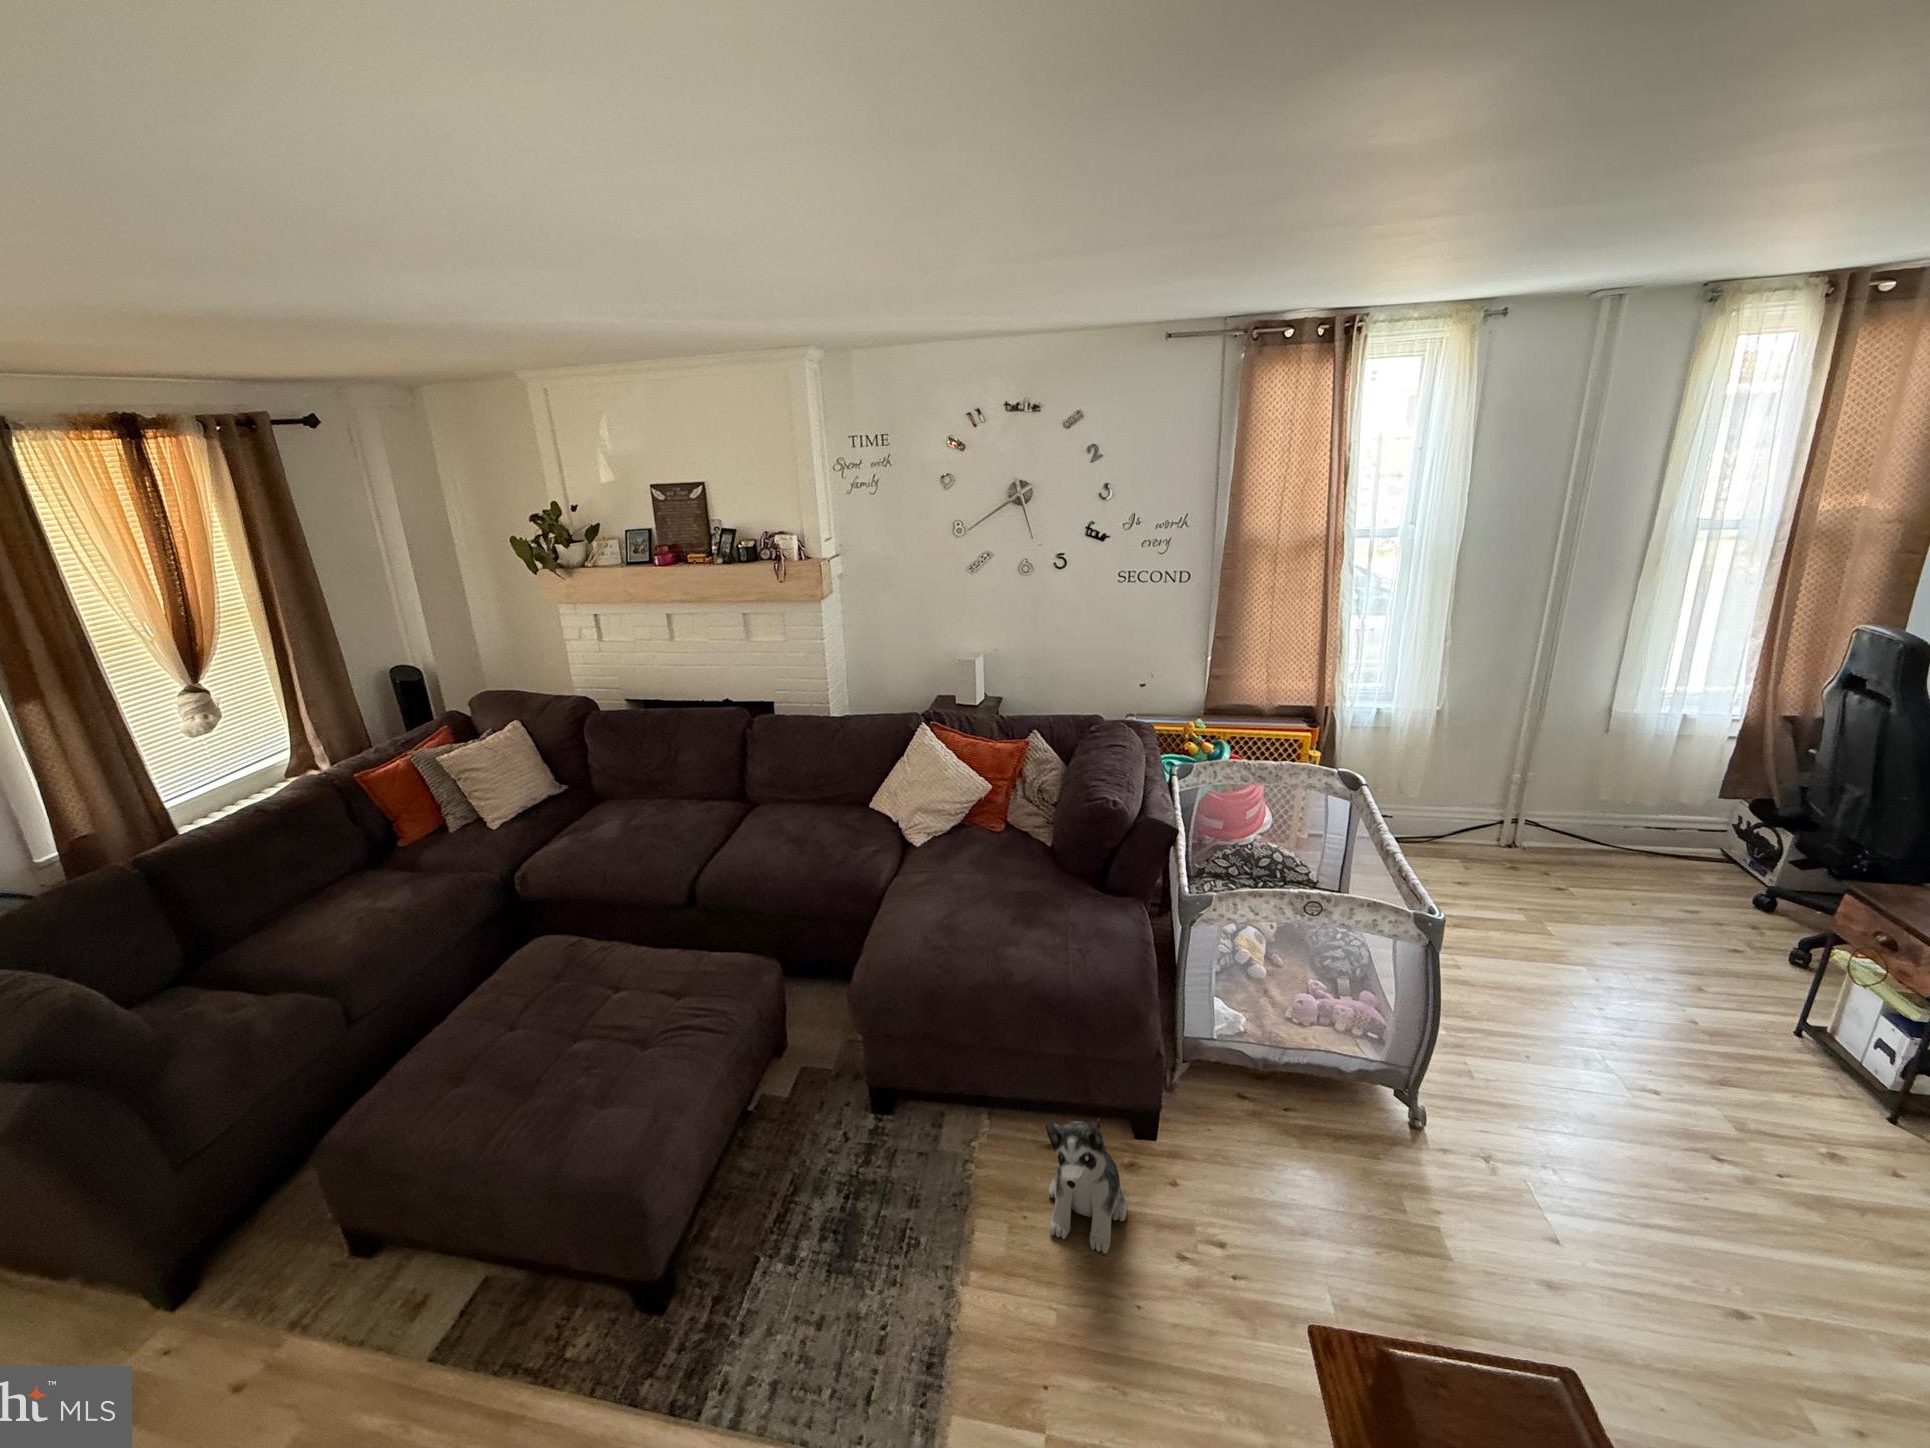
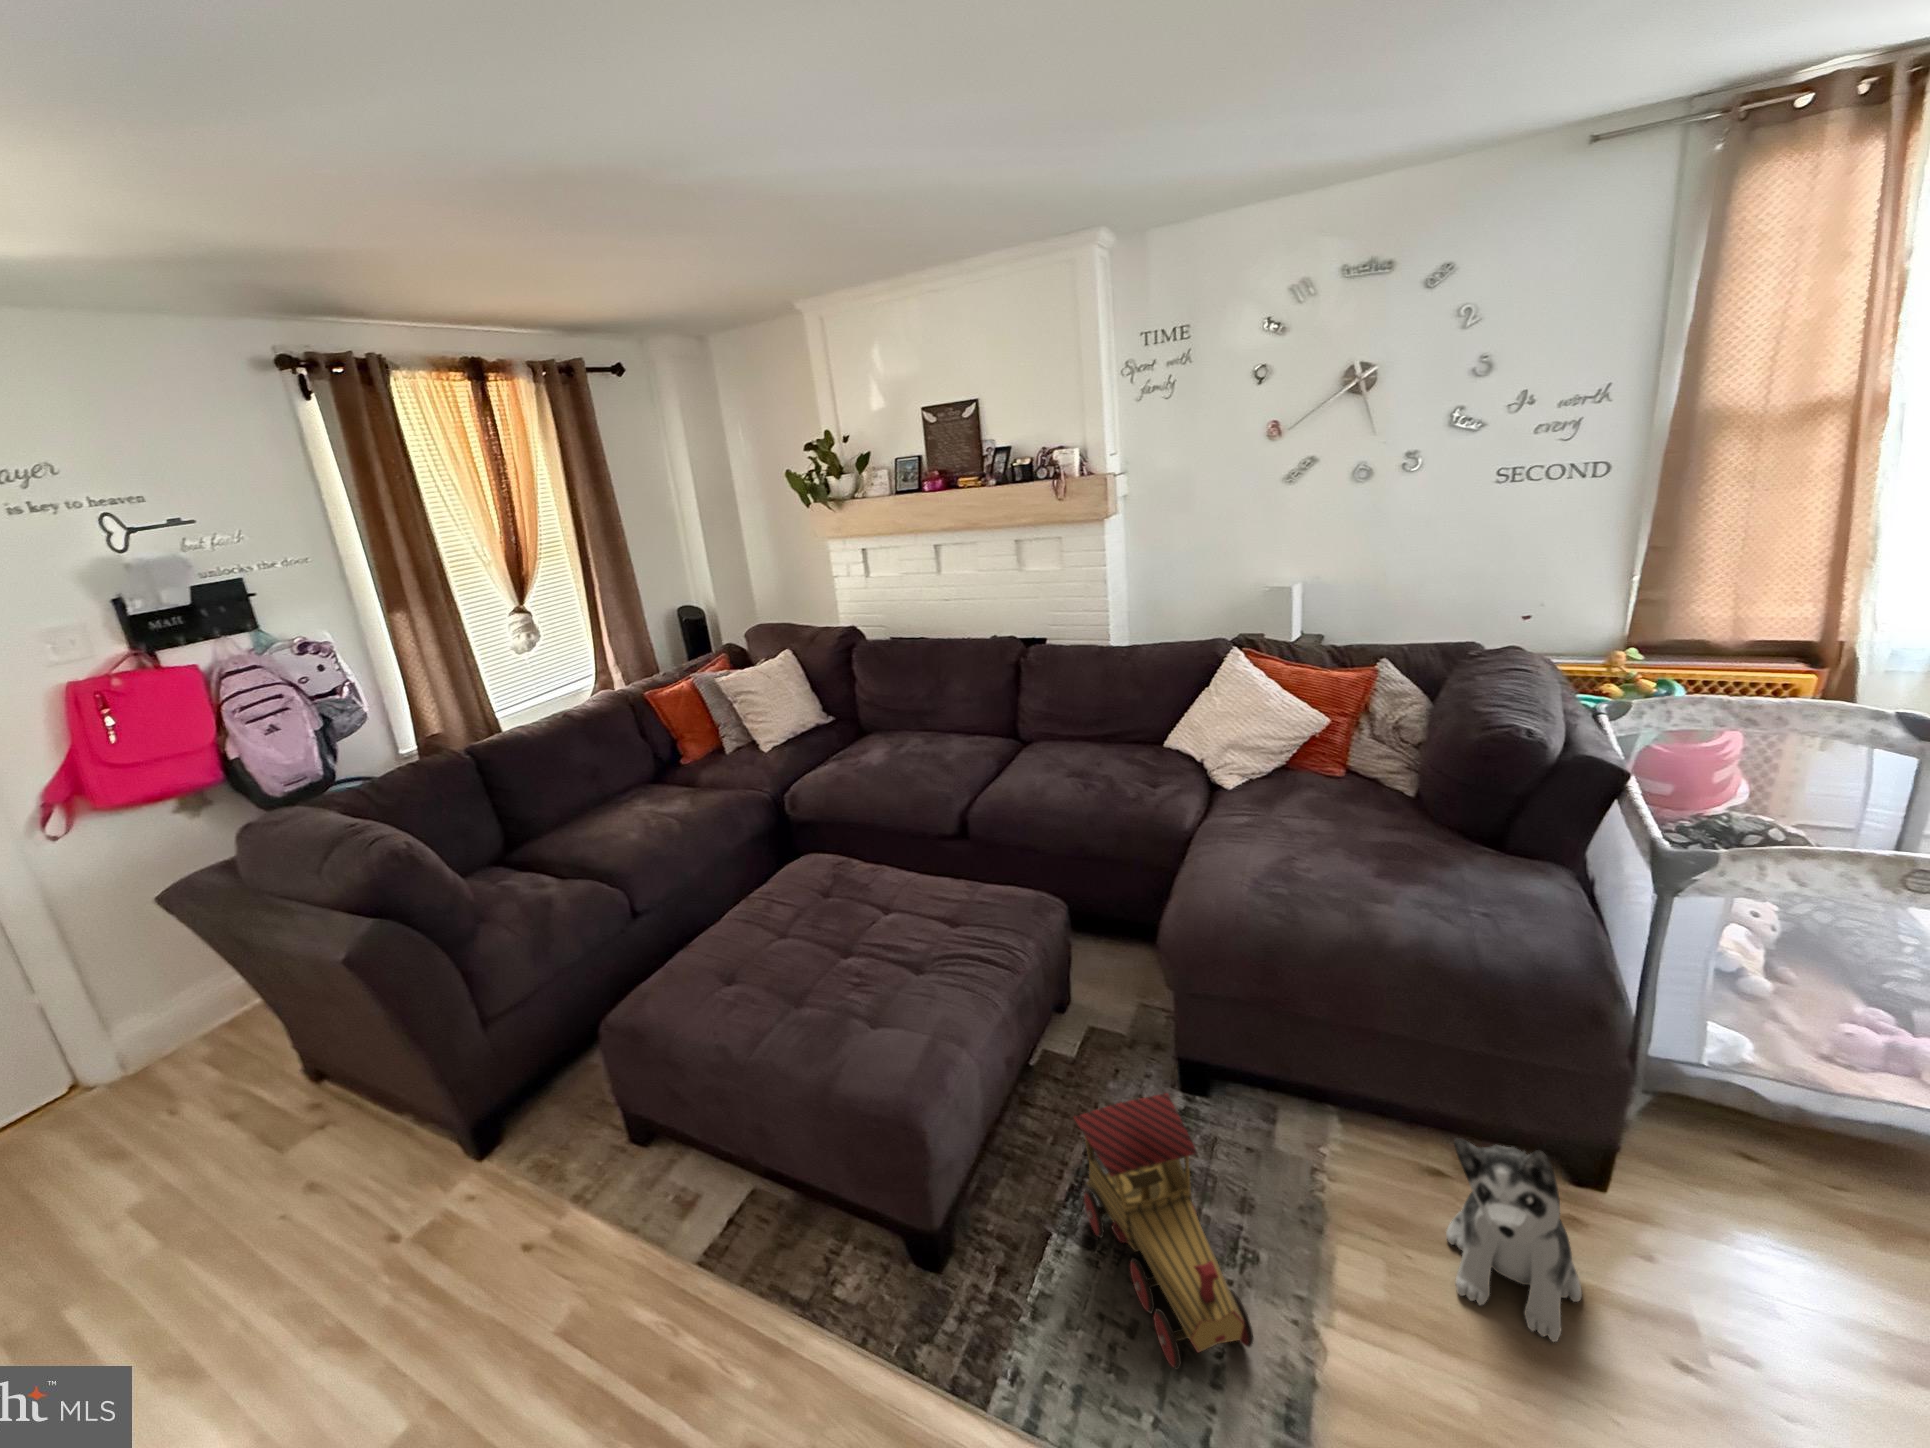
toy train: none [775,1123,906,1345] -> present [1074,1093,1253,1370]

